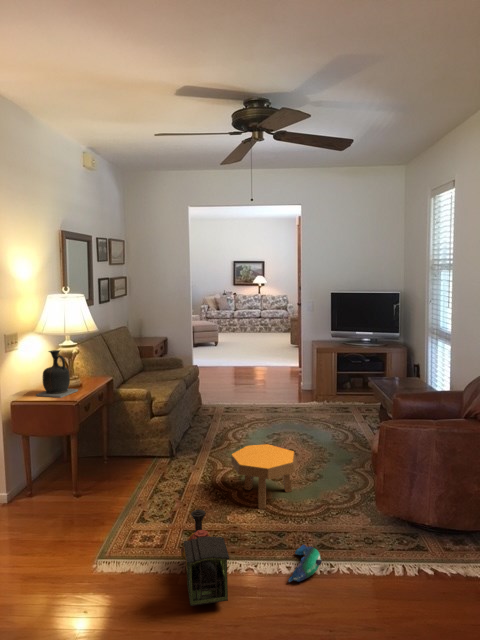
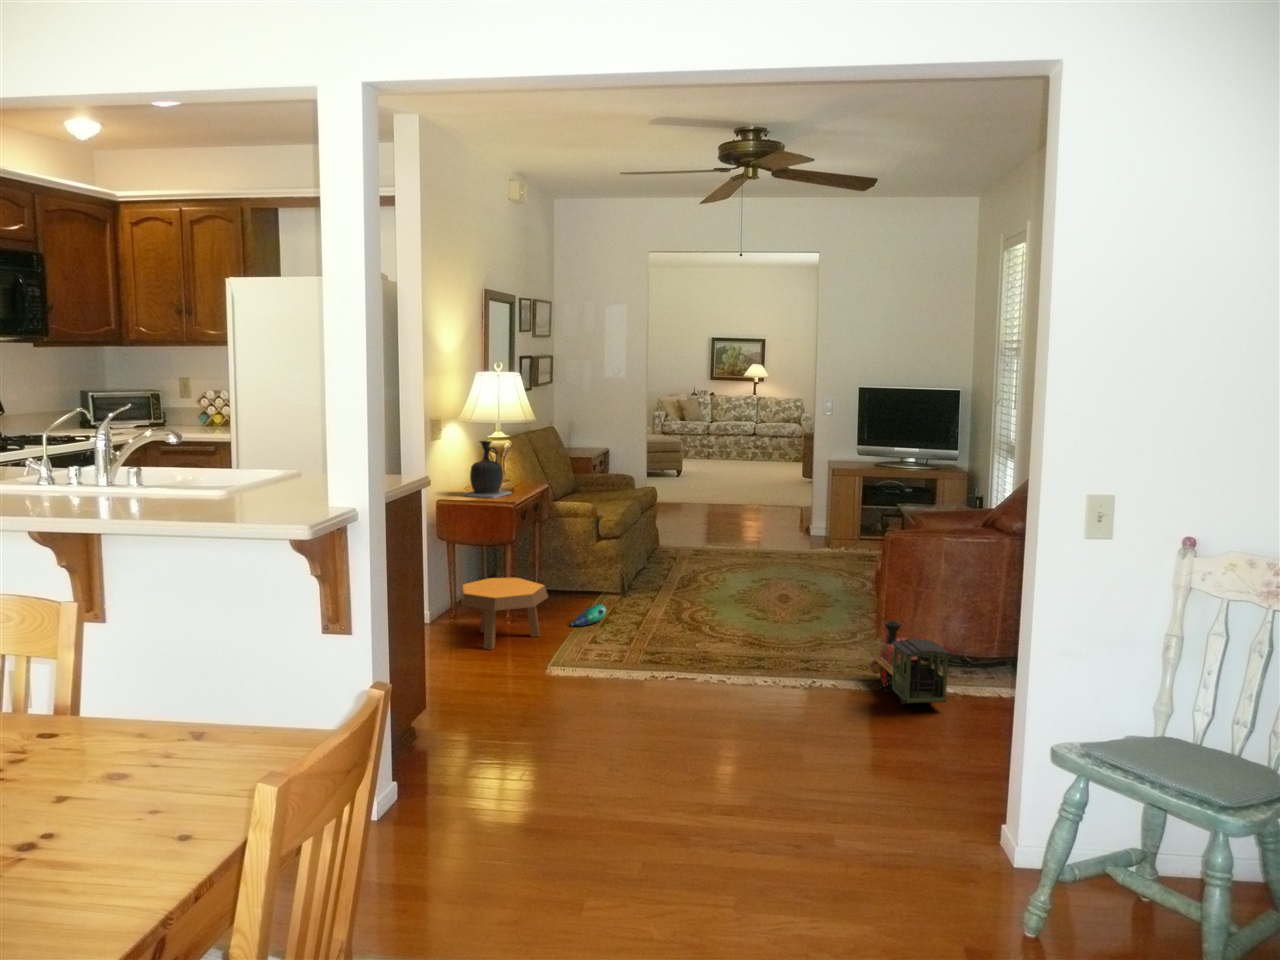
footstool: present [231,444,297,509] -> present [462,578,548,650]
toy train: present [181,510,229,606] -> present [869,620,951,705]
plush toy: present [288,544,322,582] -> present [571,604,606,626]

